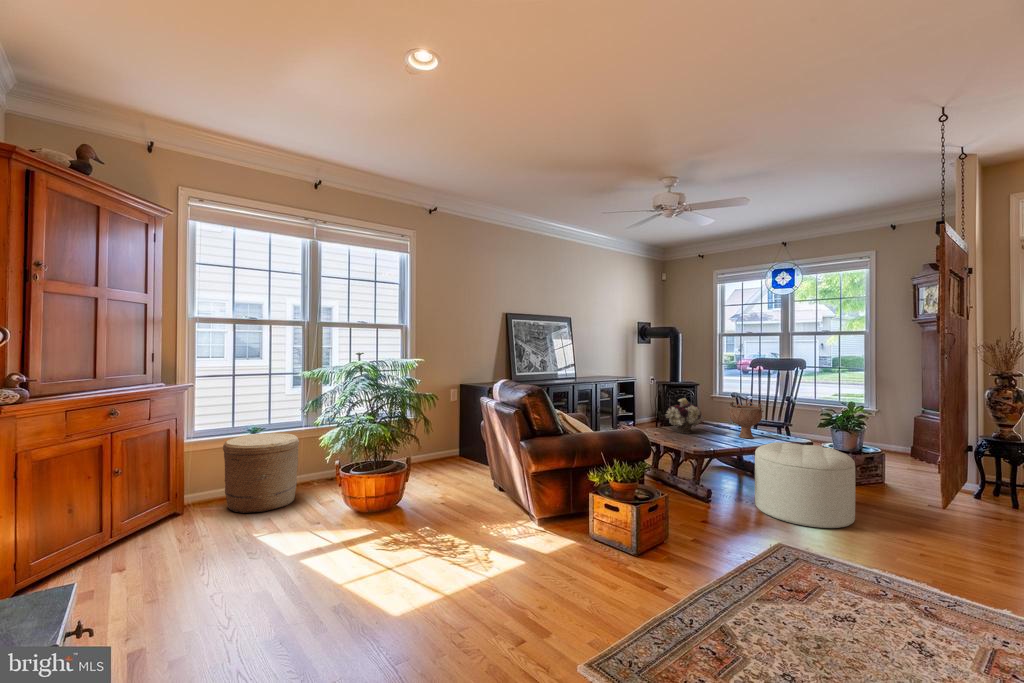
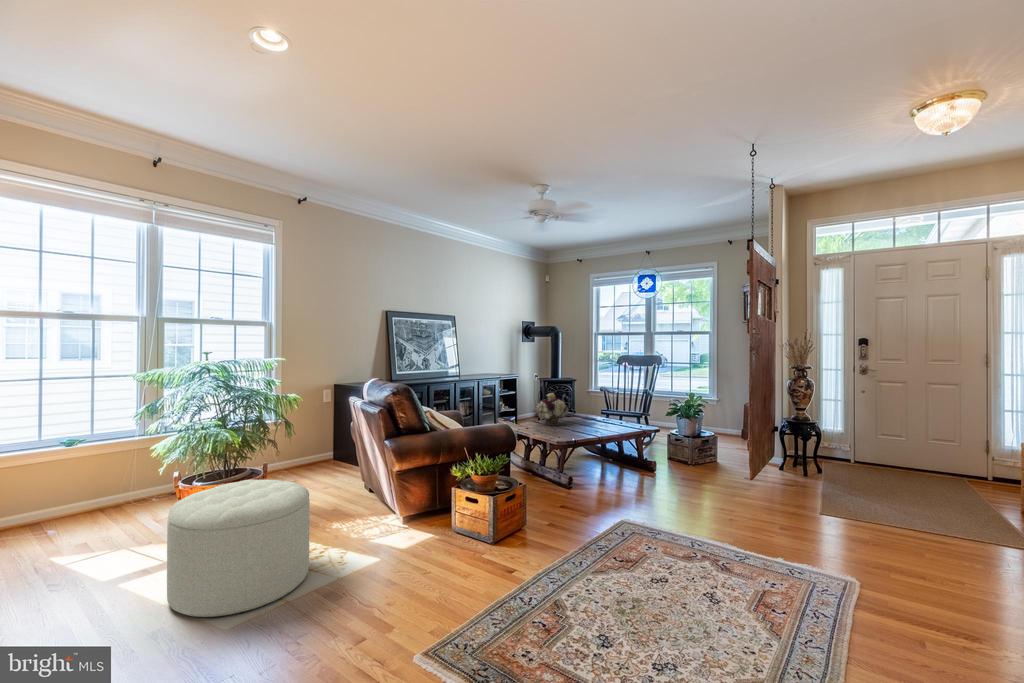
decorative bowl: present [729,401,763,438] -> none [590,394,619,428]
basket: present [223,433,299,513] -> none [26,444,131,539]
ottoman: present [755,442,855,528] -> present [167,479,310,617]

